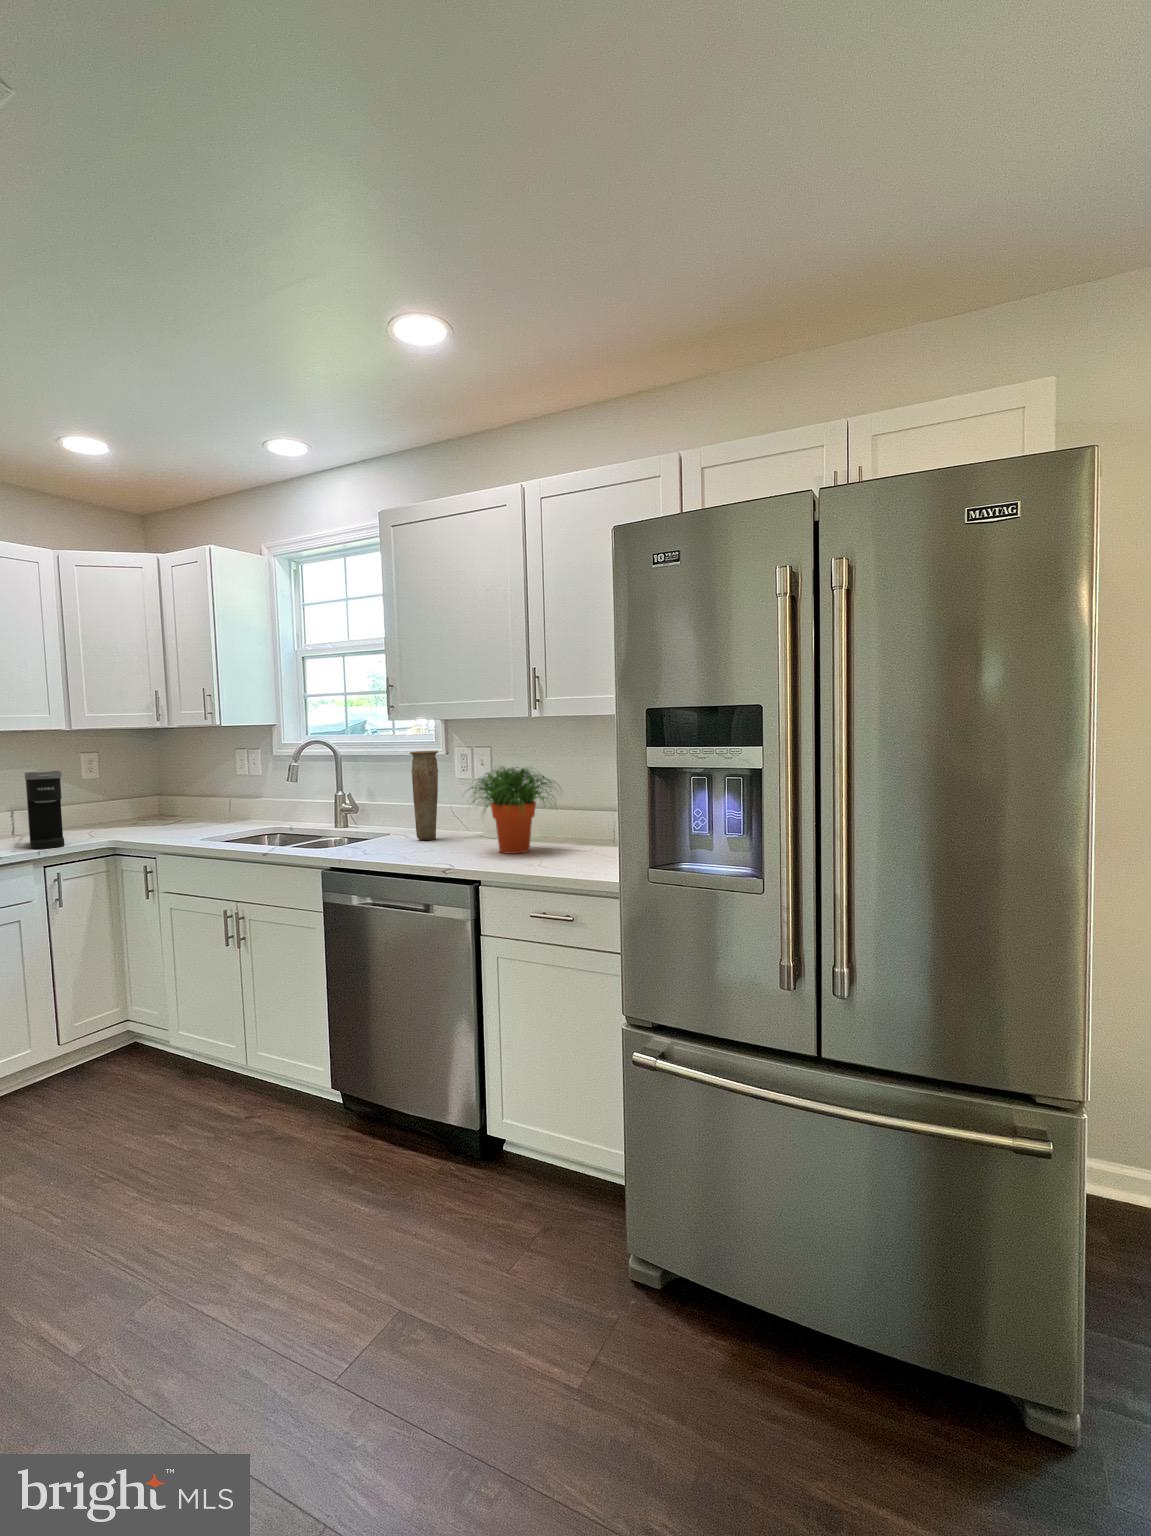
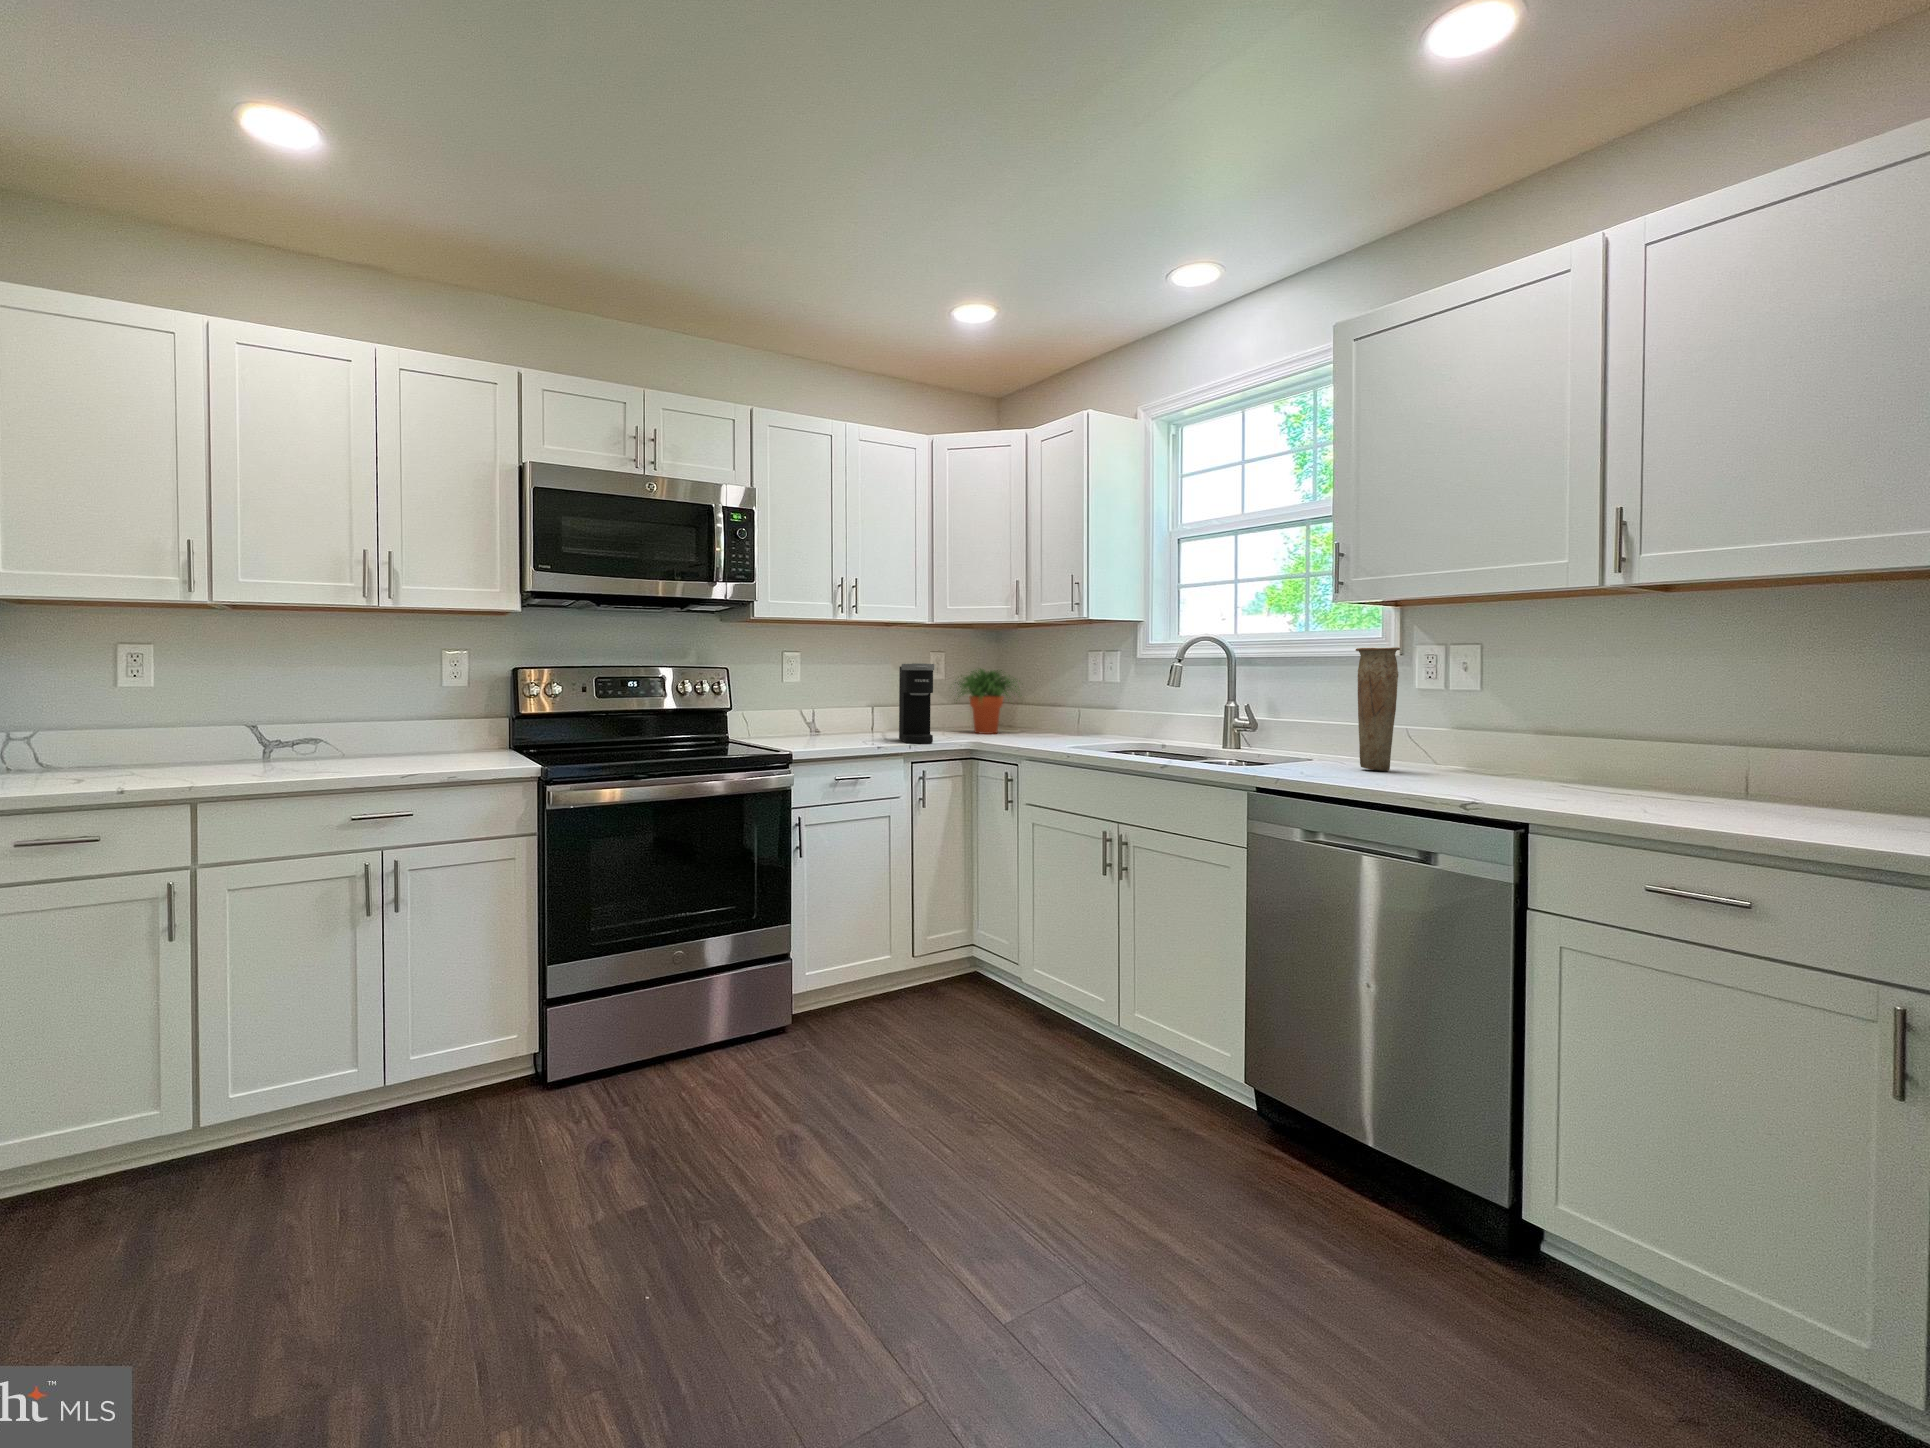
potted plant: present [472,767,555,854] -> present [955,669,1017,734]

